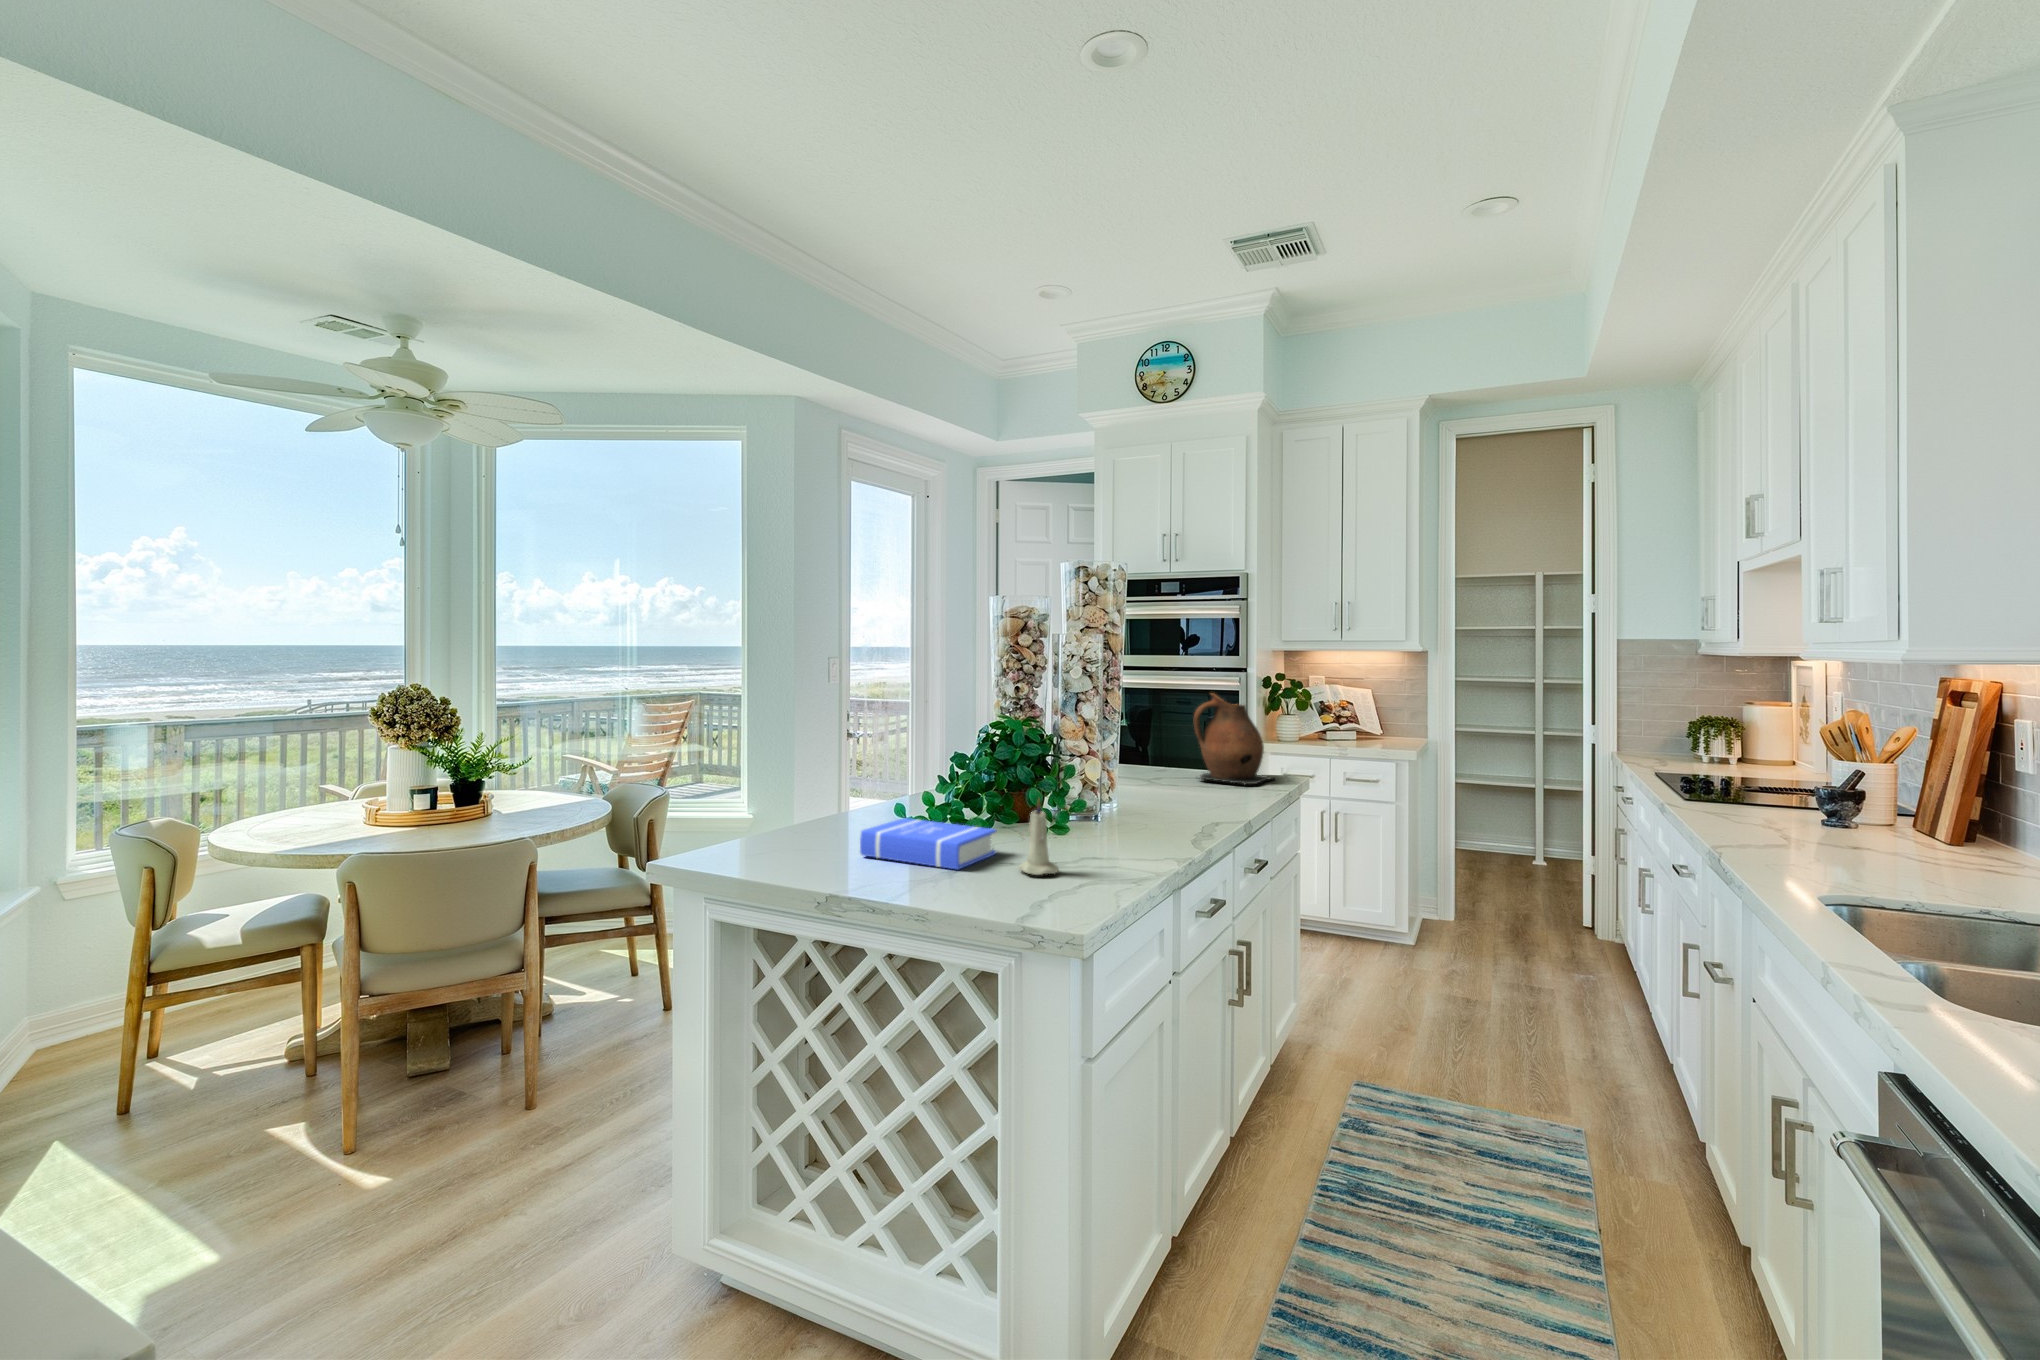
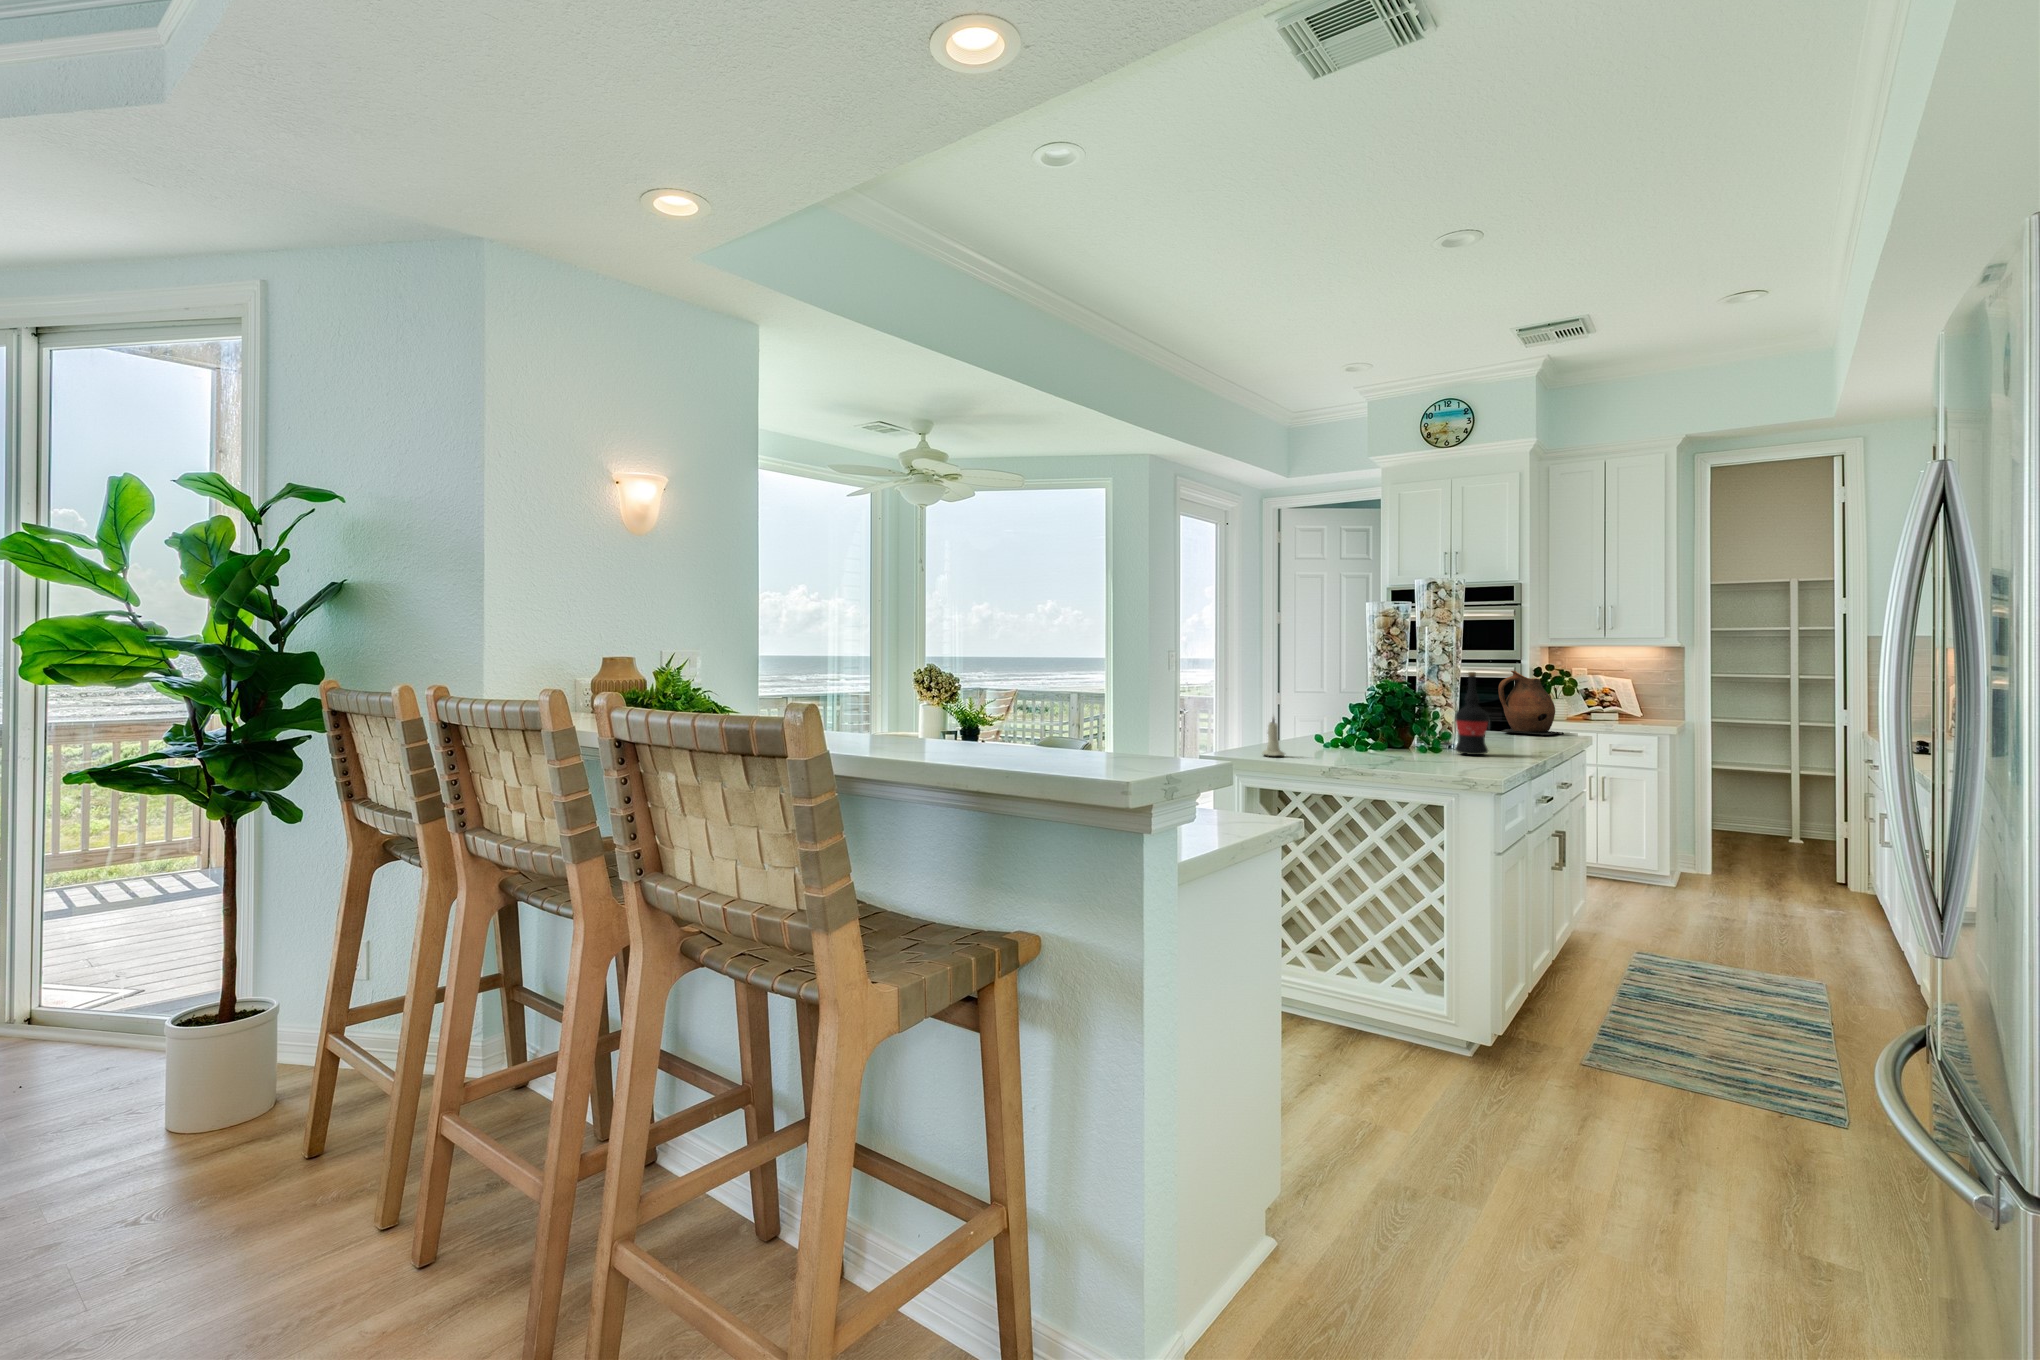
wine bottle: none [1090,711,1138,844] -> present [1455,672,1489,755]
candle: present [1019,800,1059,875] -> present [1263,718,1285,756]
book: present [860,818,996,870] -> none [1316,737,1400,761]

